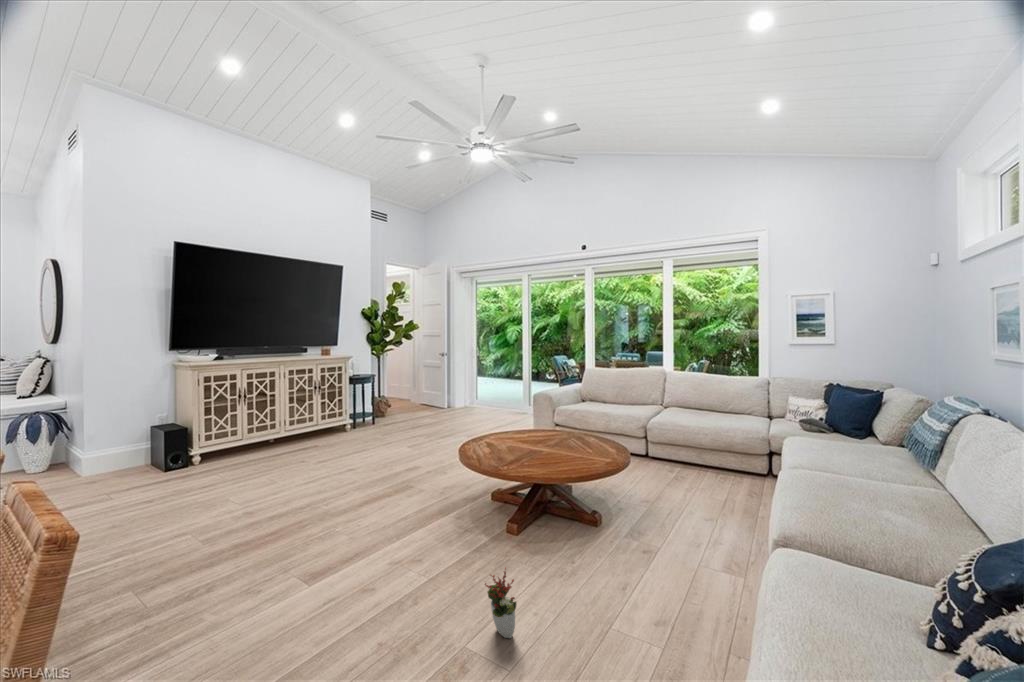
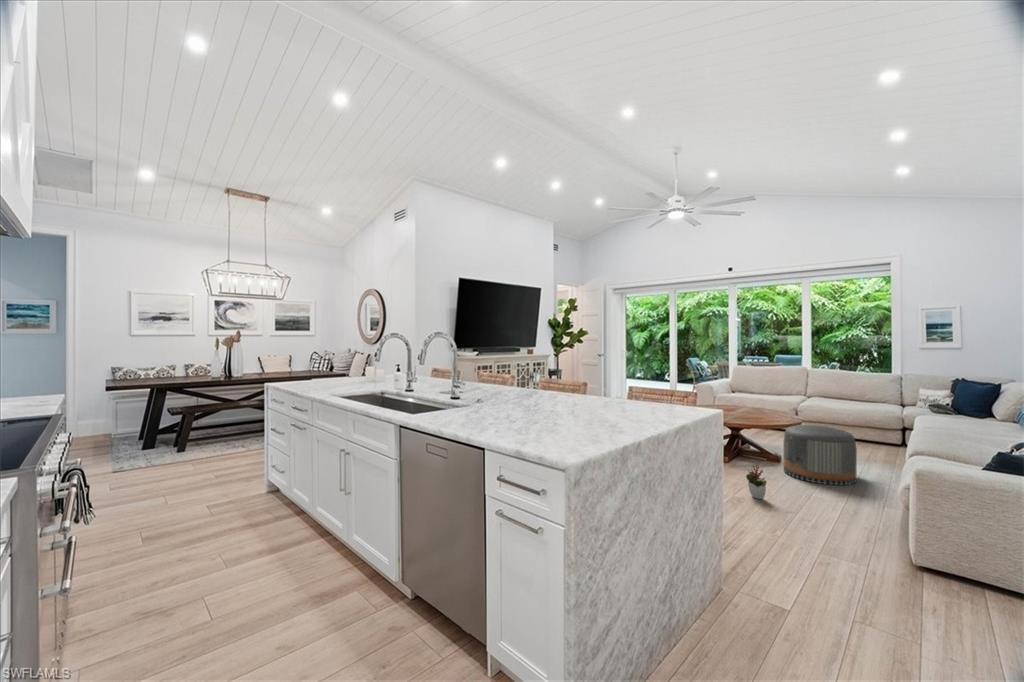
pouf: none [591,467,691,577] -> present [784,425,857,485]

